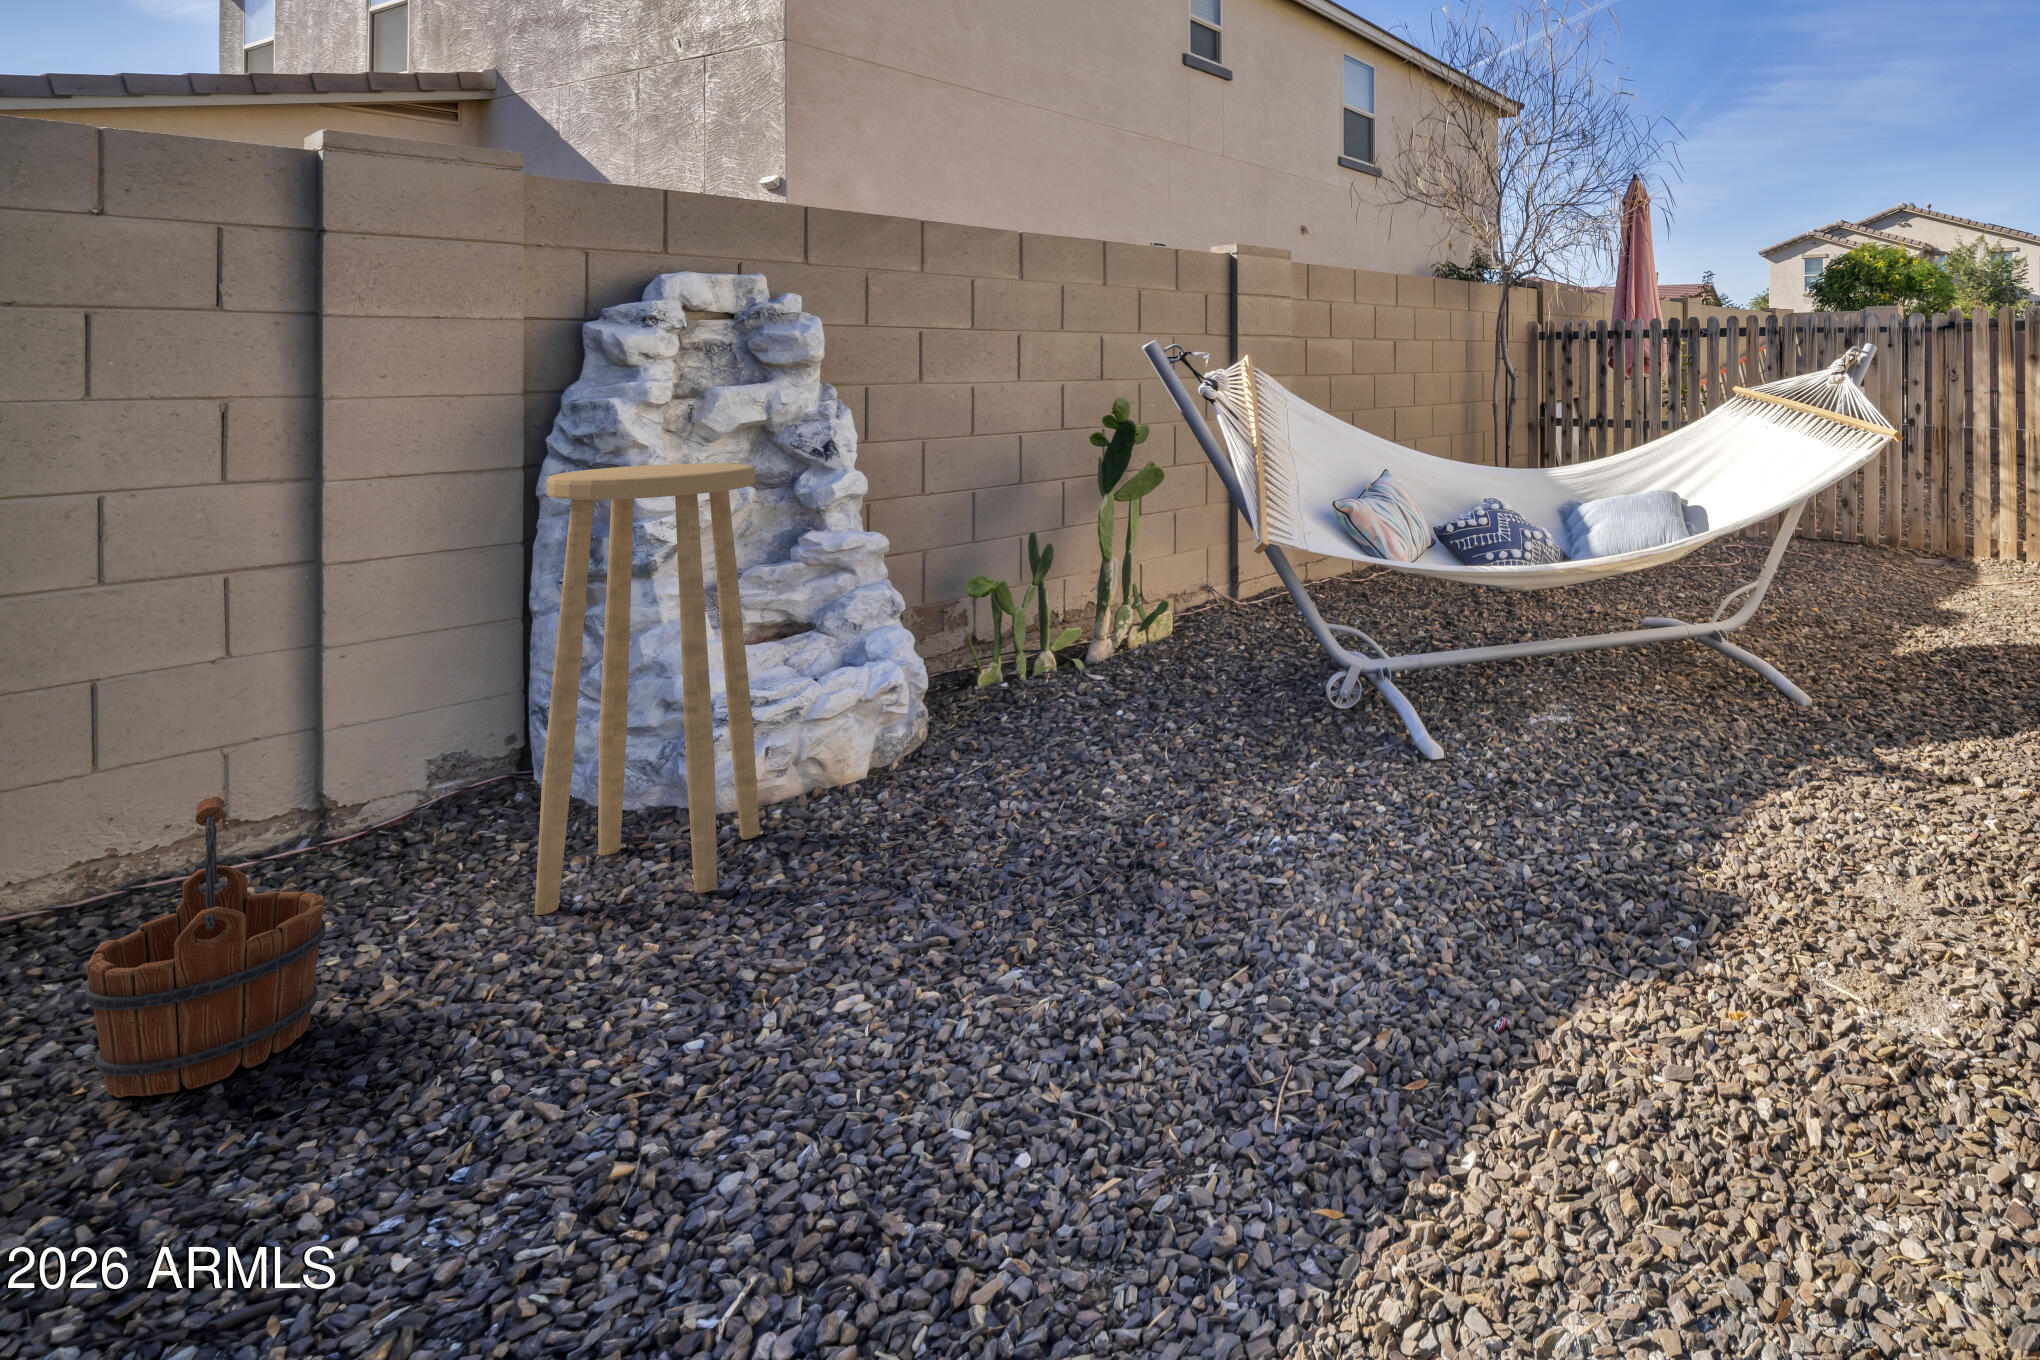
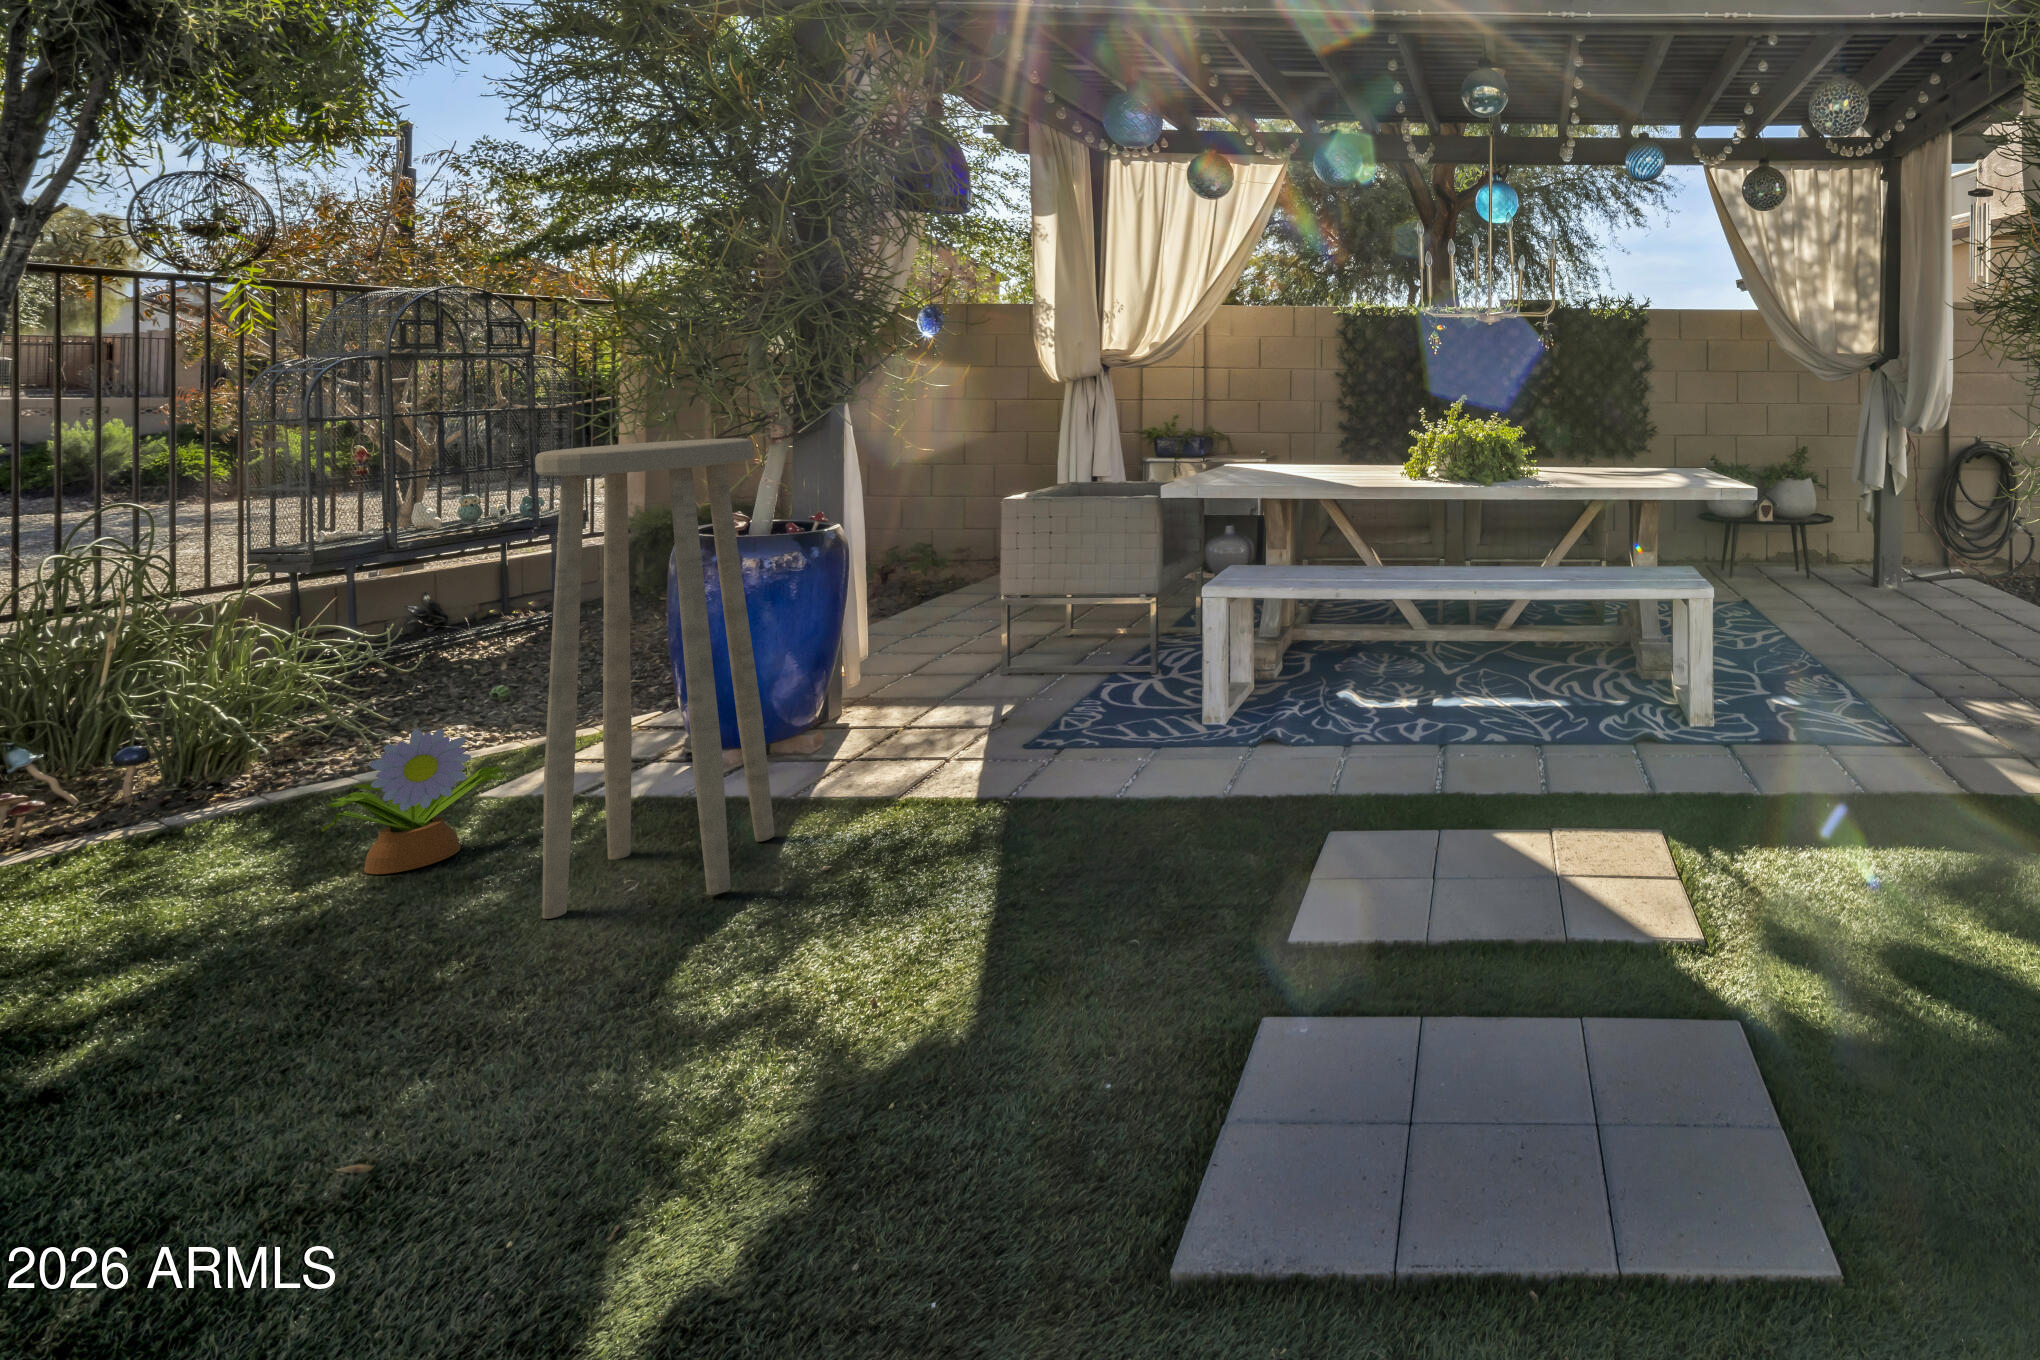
decorative plant: none [318,730,503,867] -> present [321,729,507,874]
wooden bucket: present [85,797,326,1098] -> none [82,787,324,1101]

